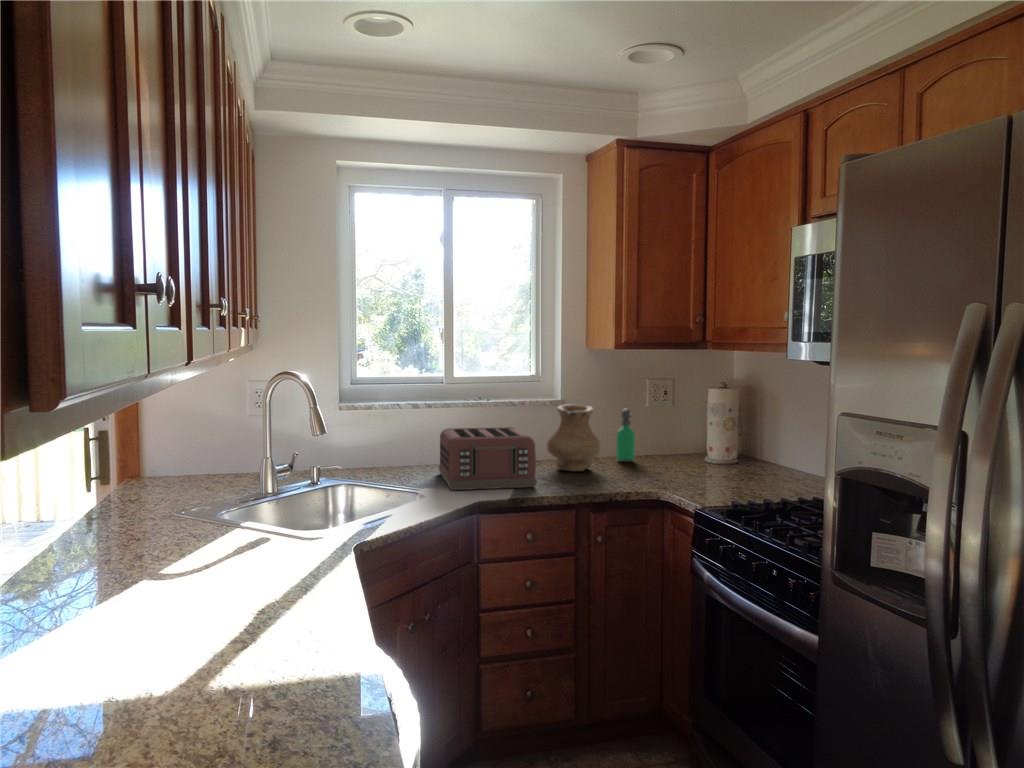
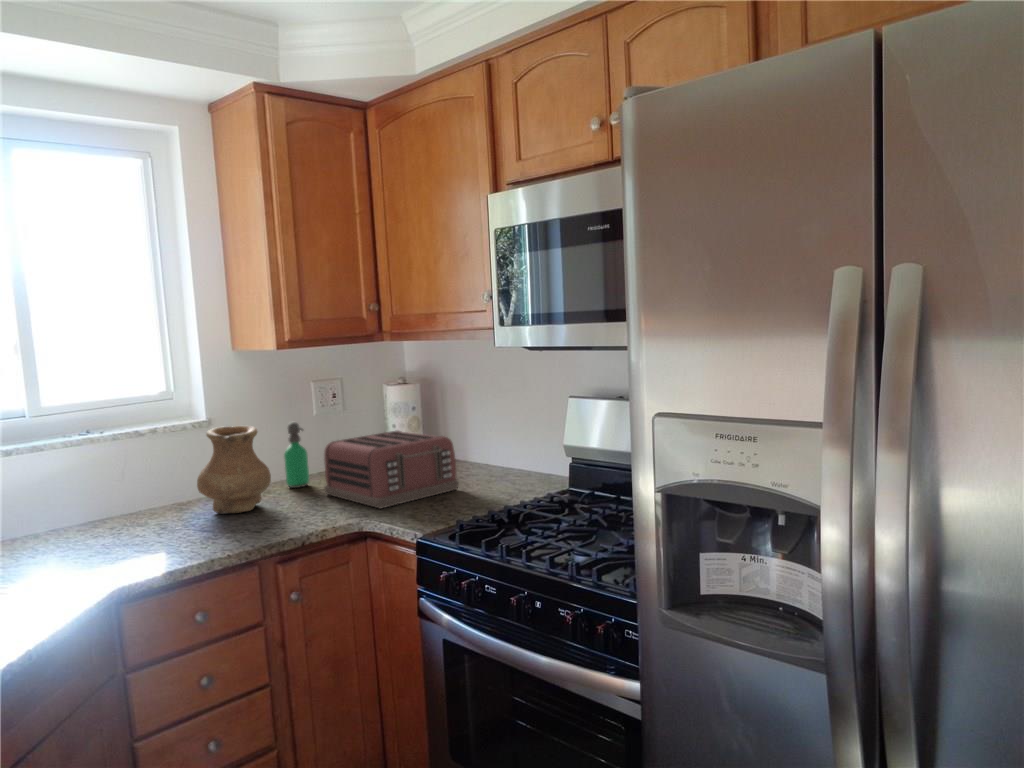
toaster: present [439,427,537,490] -> present [324,431,459,508]

